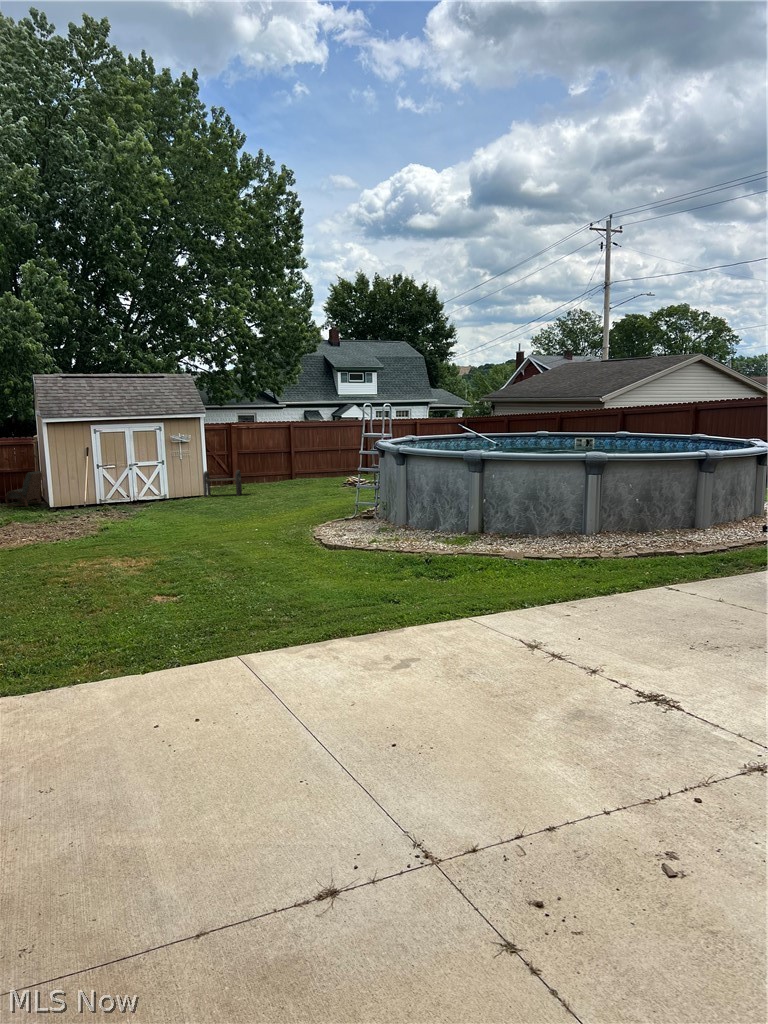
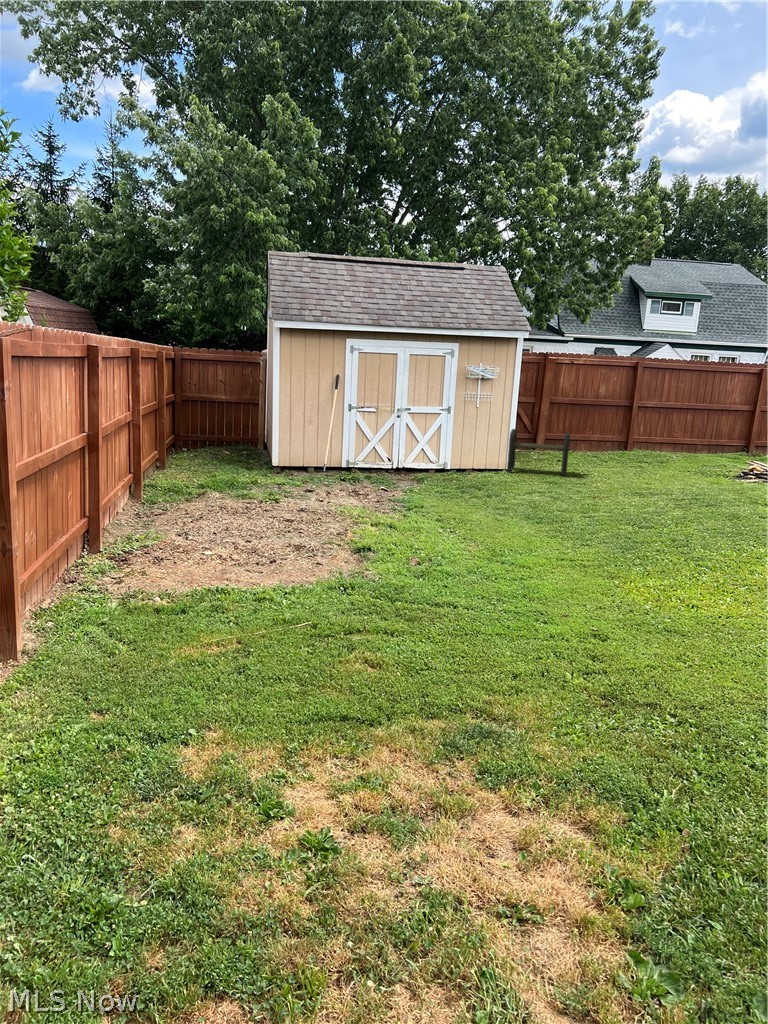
lounge chair: present [5,471,42,507] -> none [214,404,271,457]

